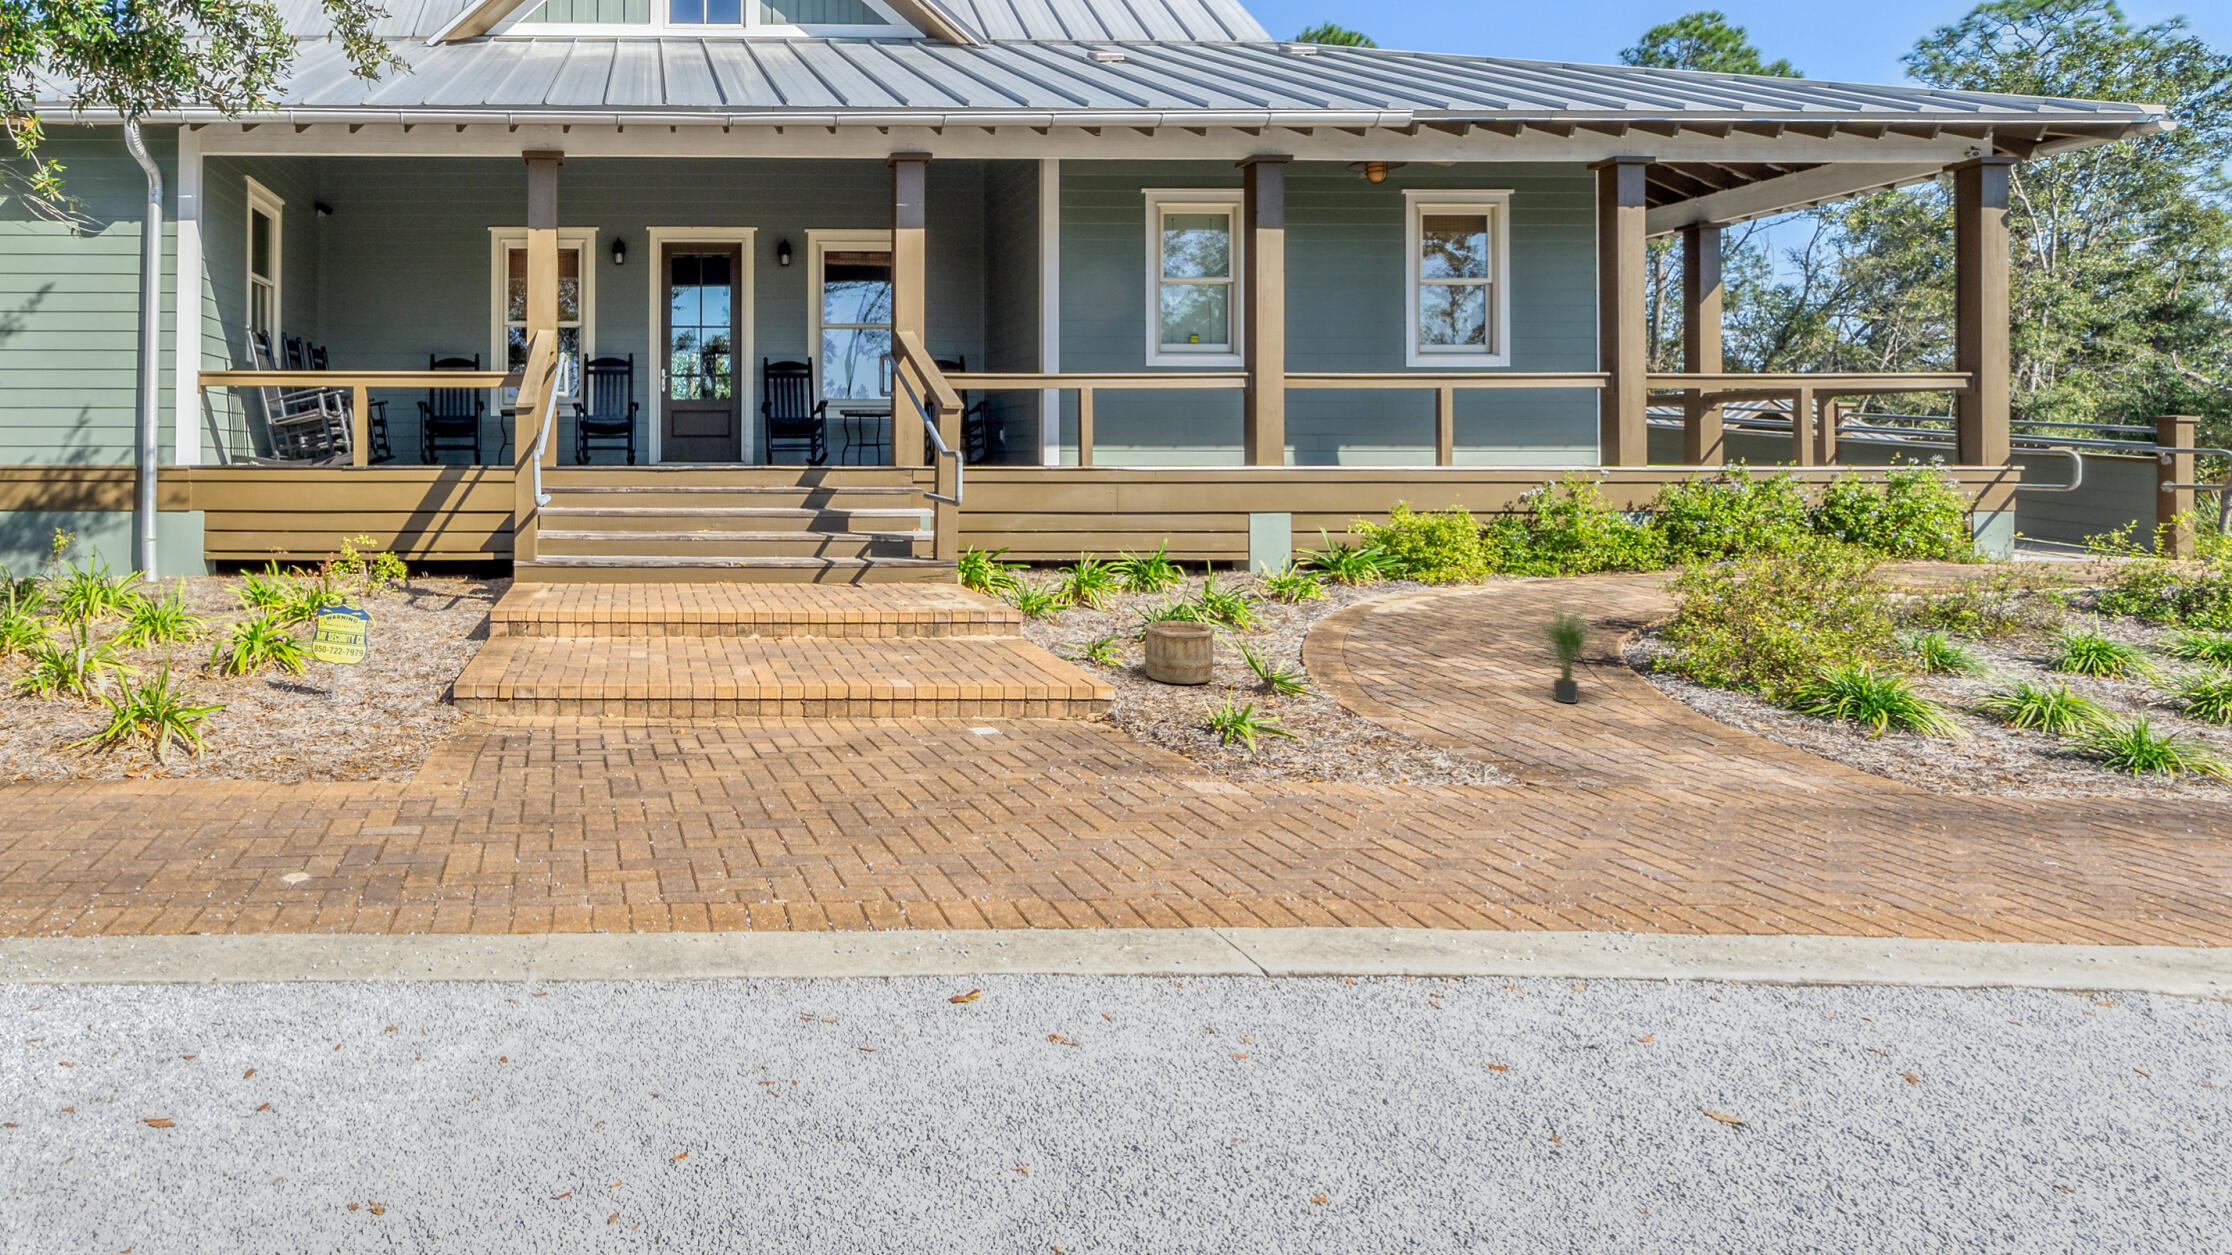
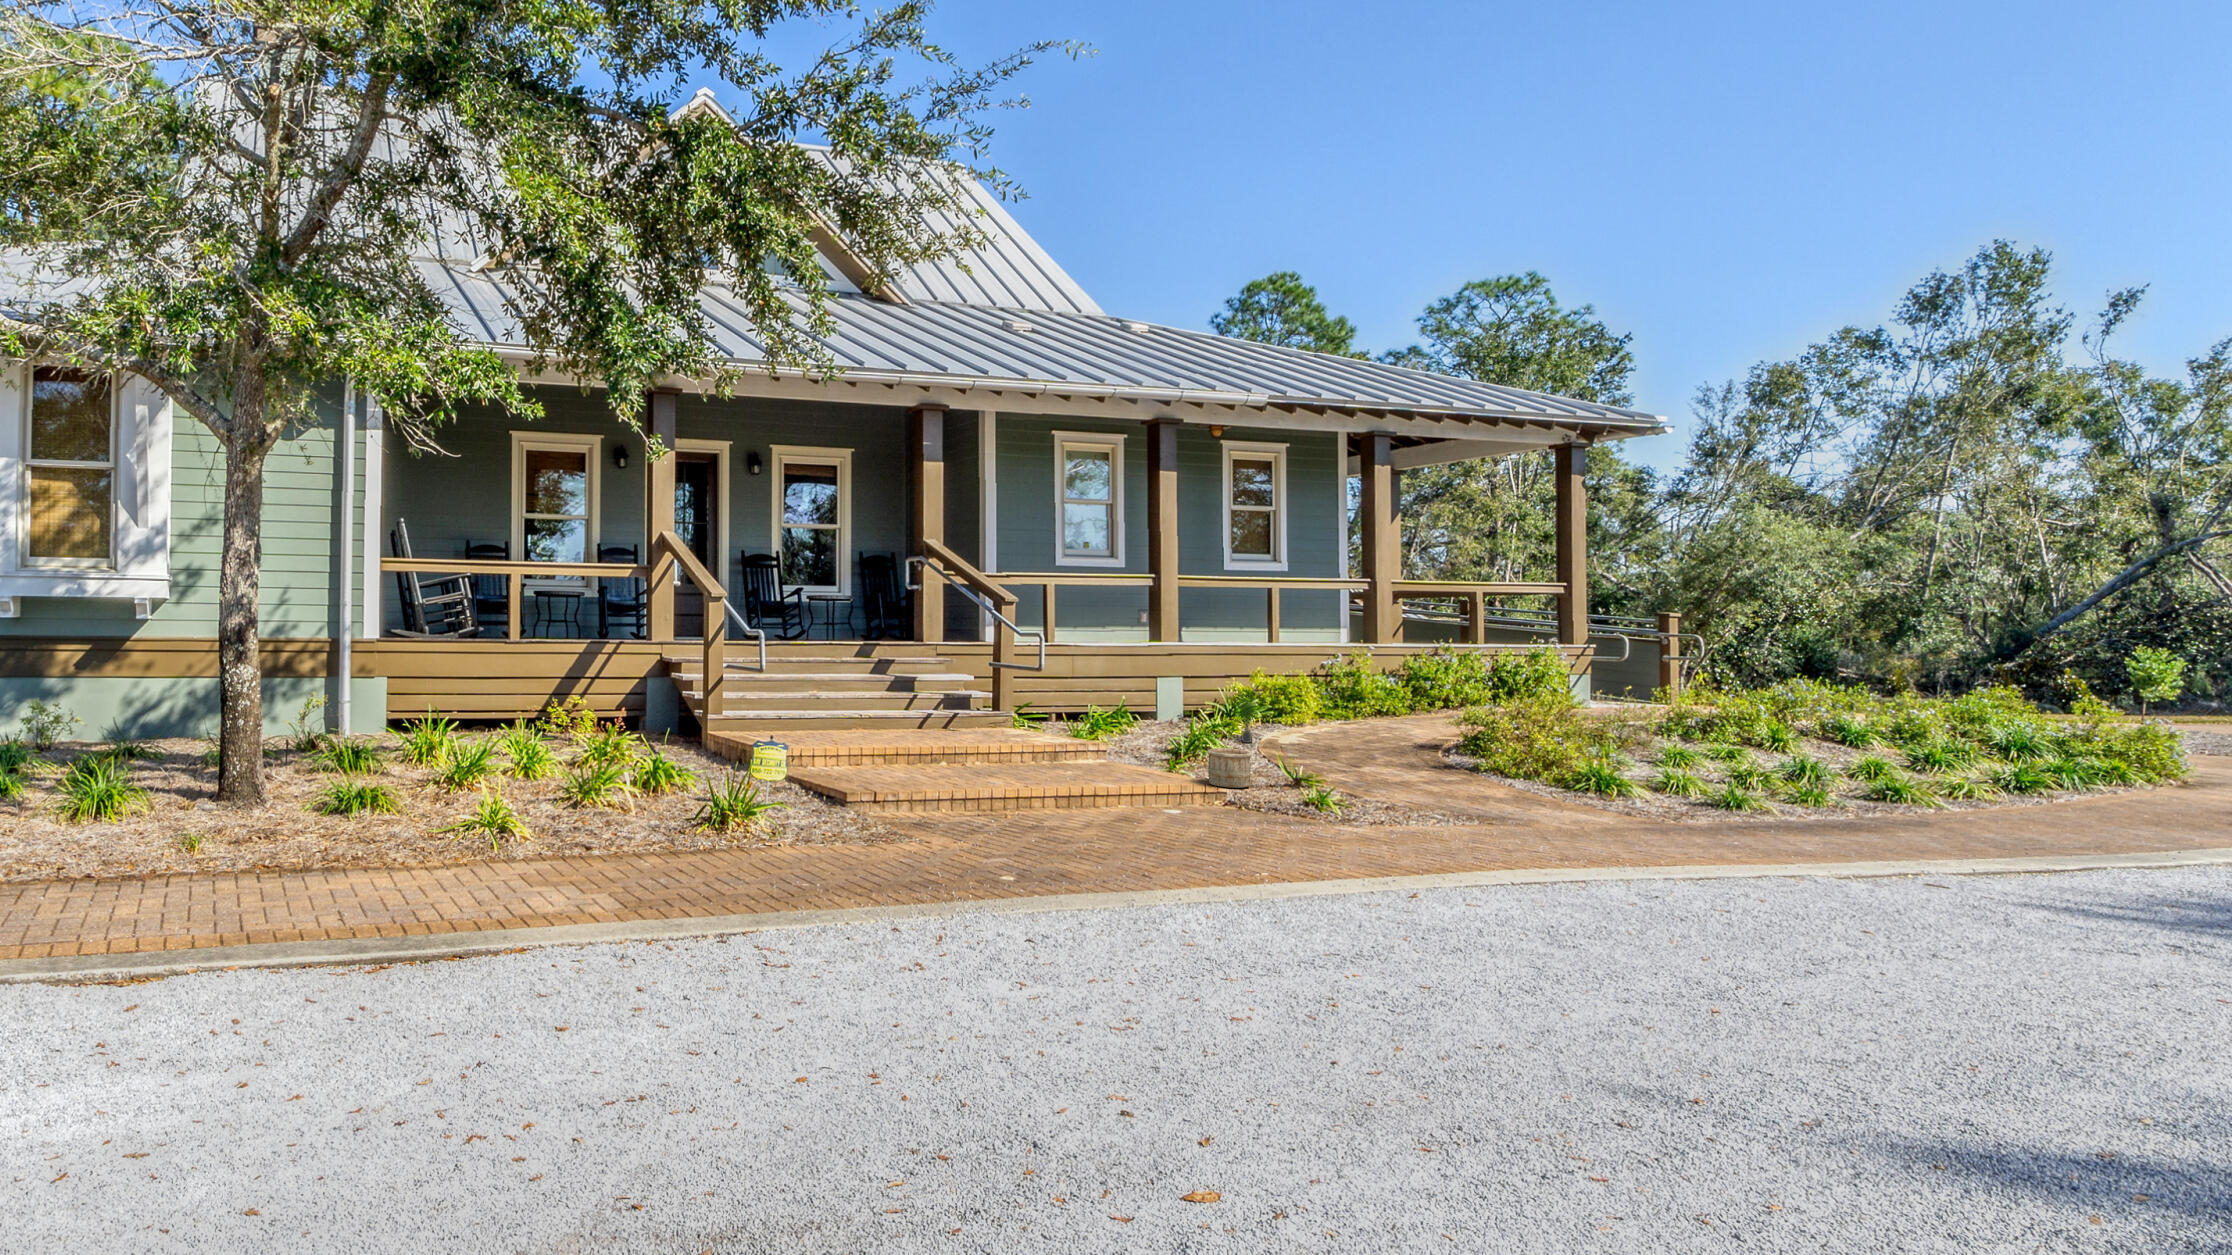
potted plant: present [1539,607,1593,703] -> present [1234,695,1260,743]

